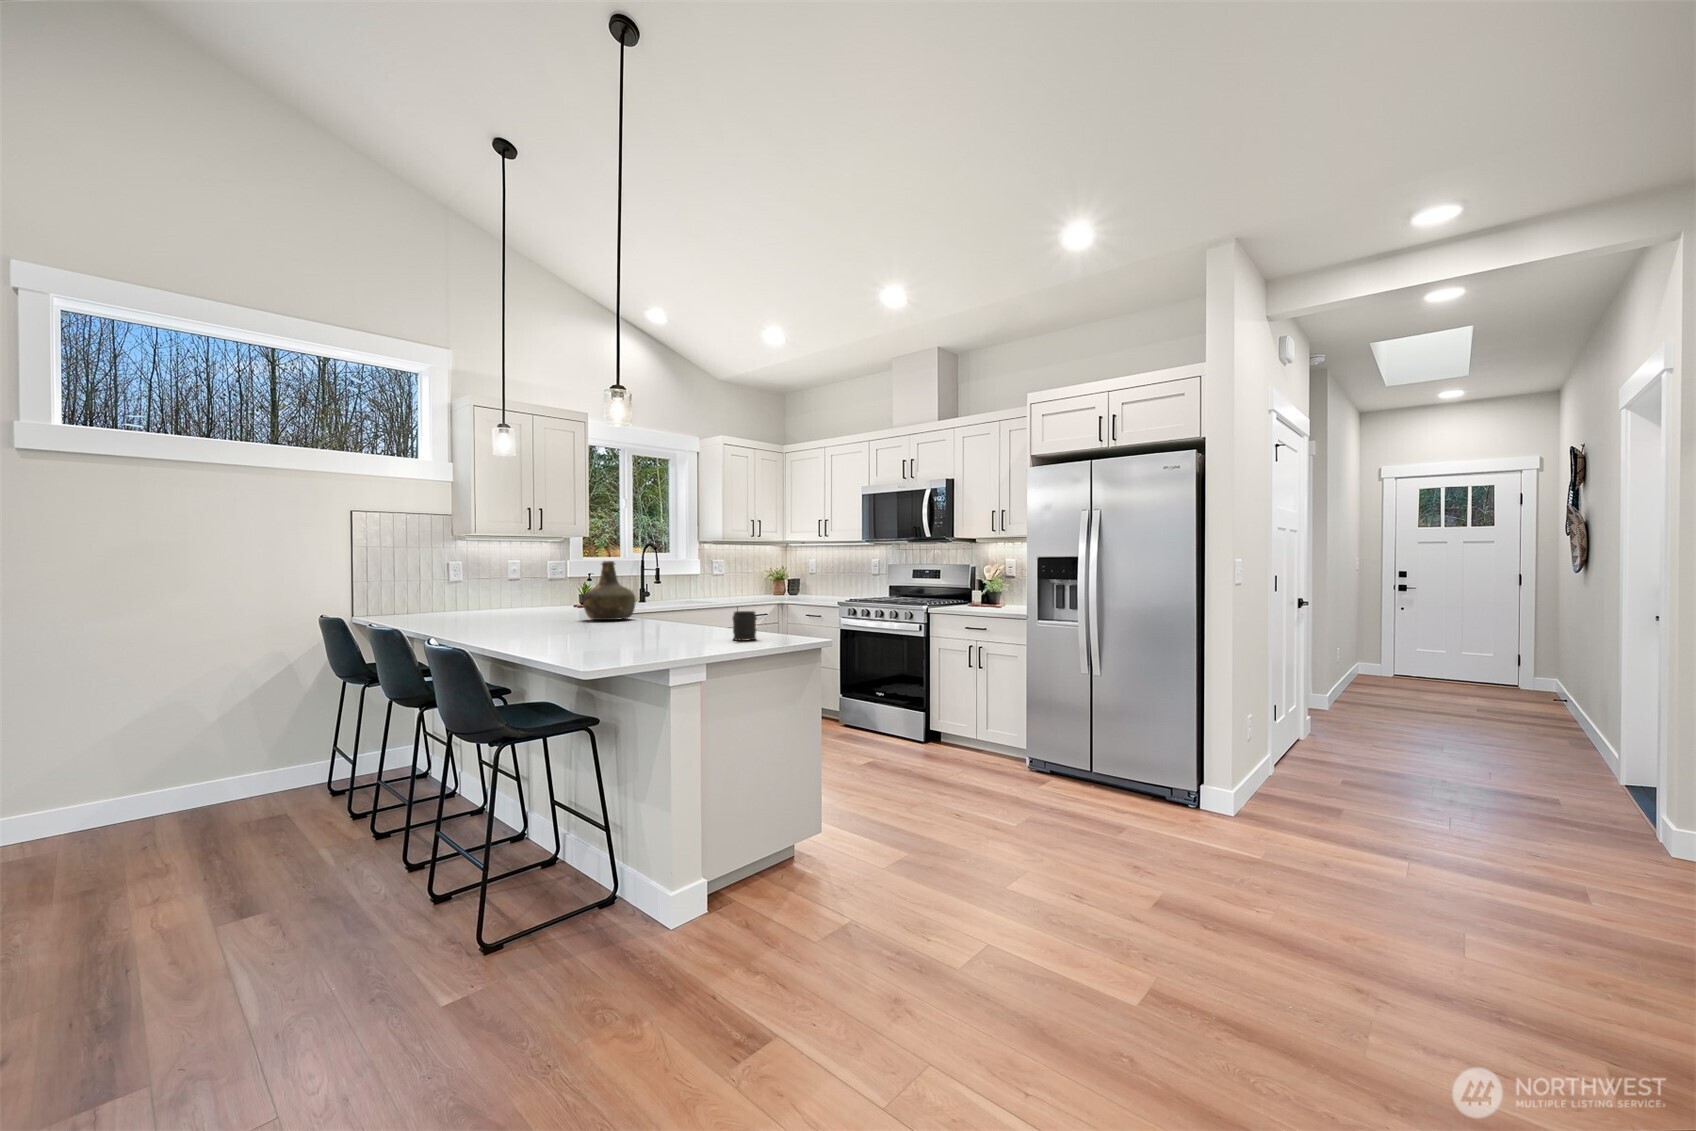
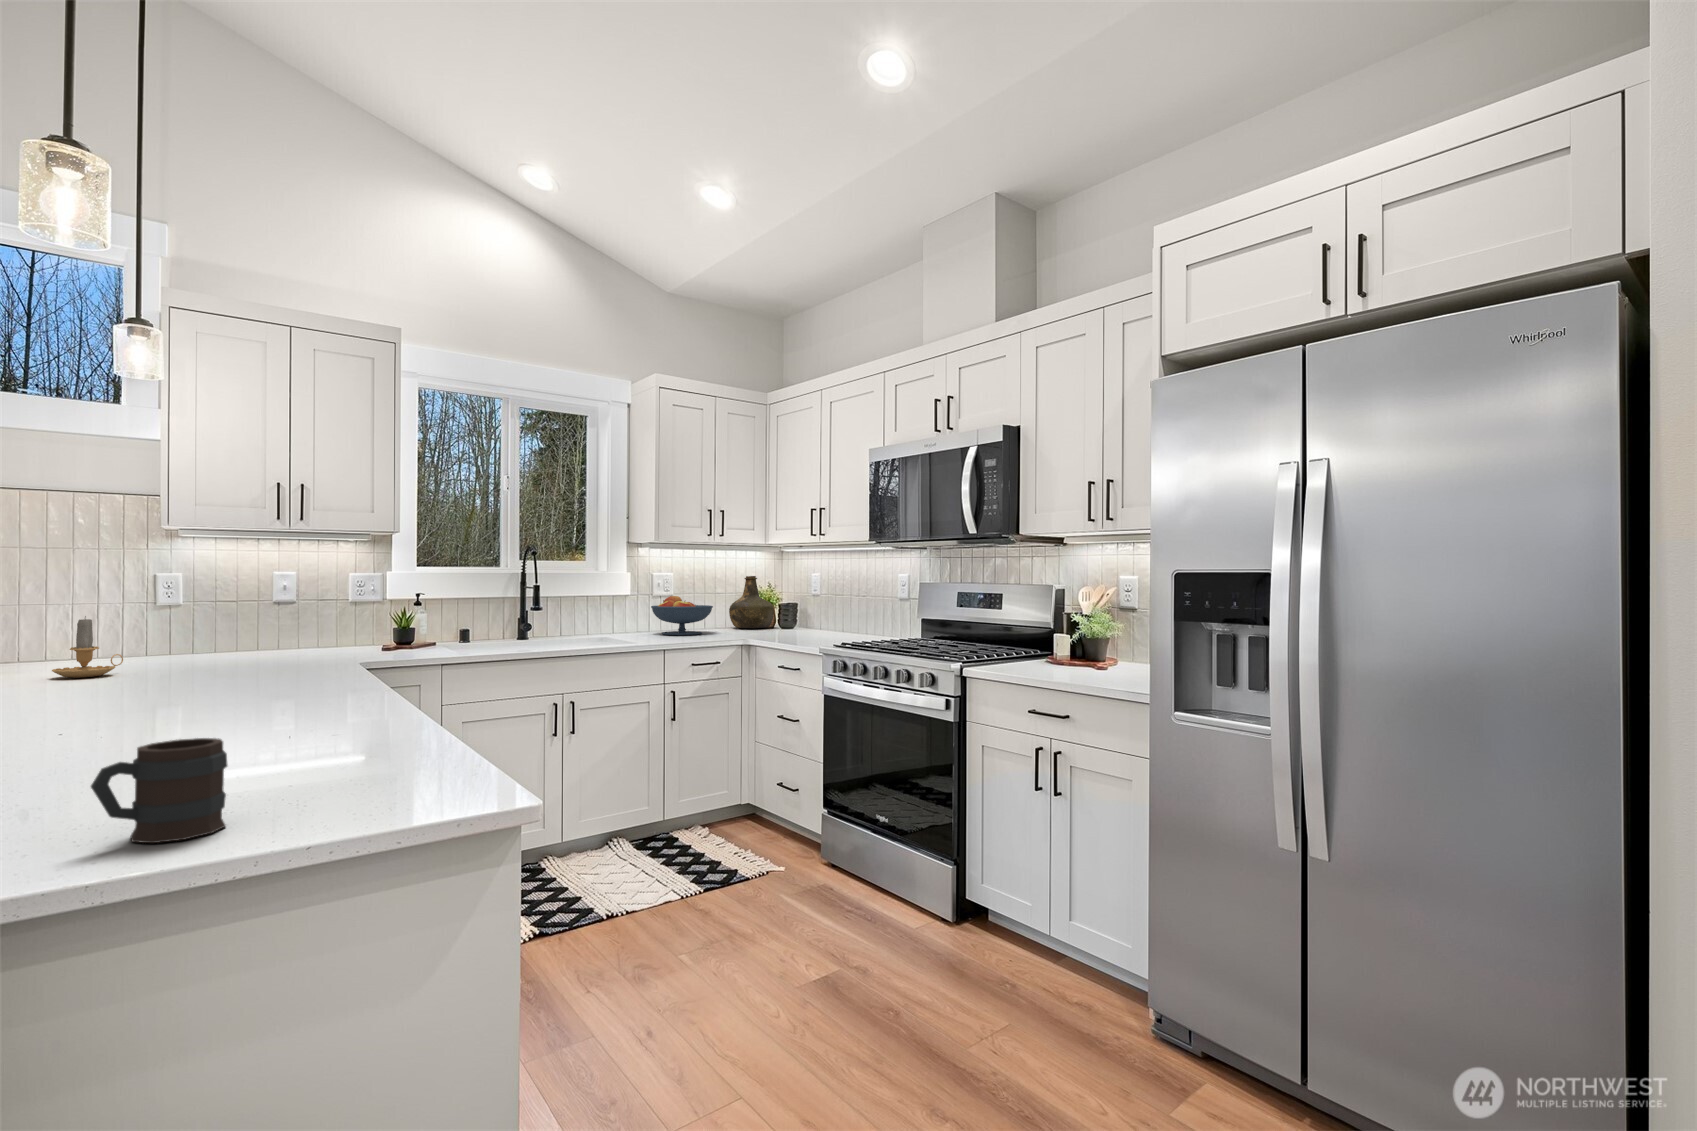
bottle: present [583,561,636,620] -> present [729,576,774,628]
fruit bowl: none [717,574,756,599] -> present [651,596,713,635]
candle: none [459,584,488,617] -> present [52,616,123,678]

